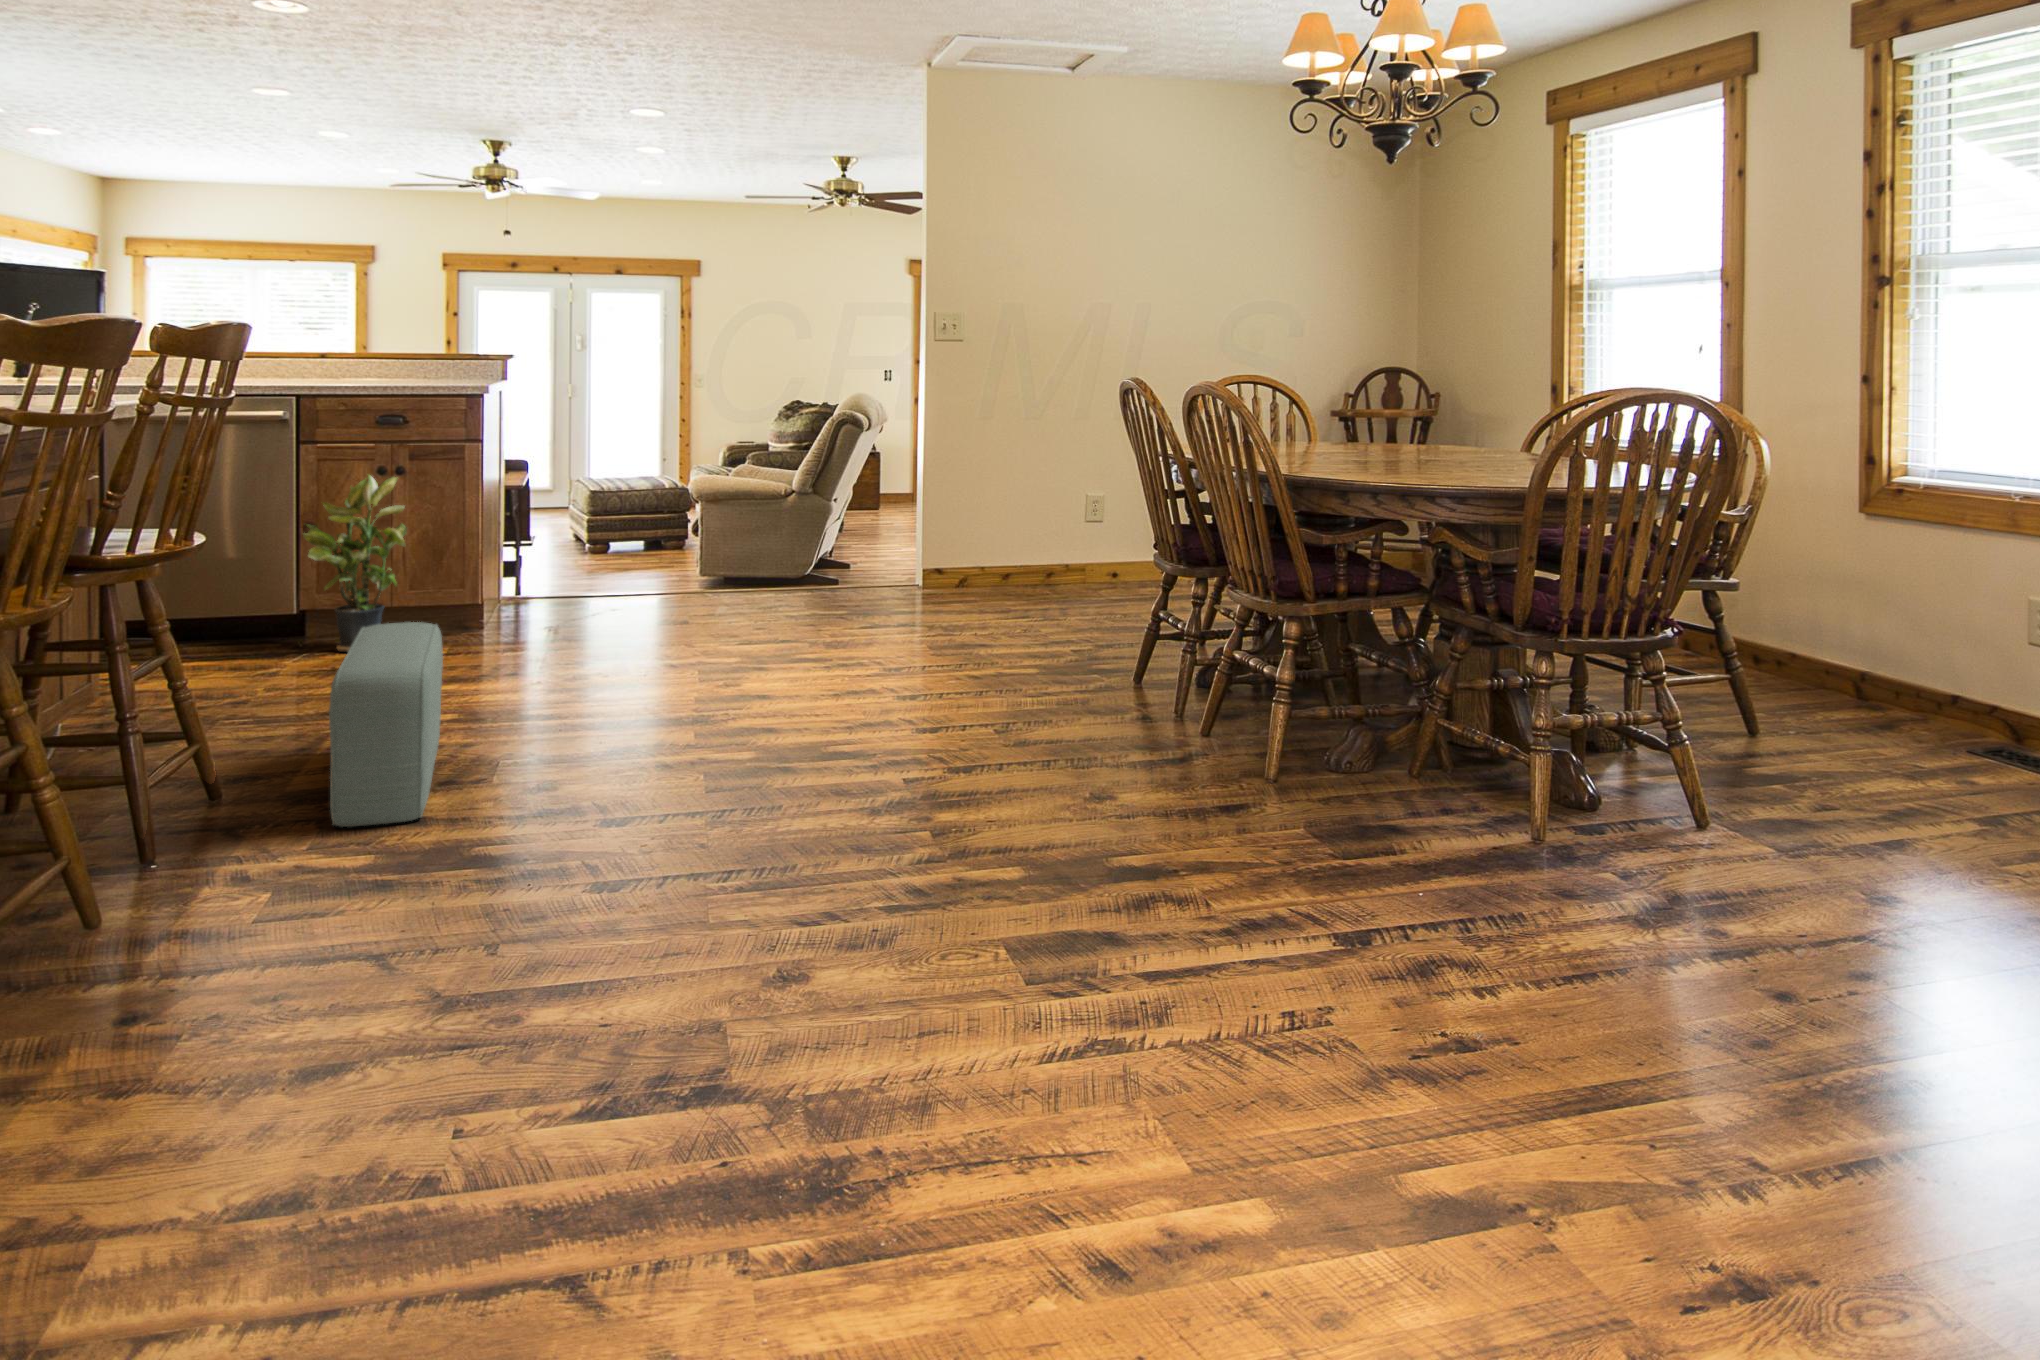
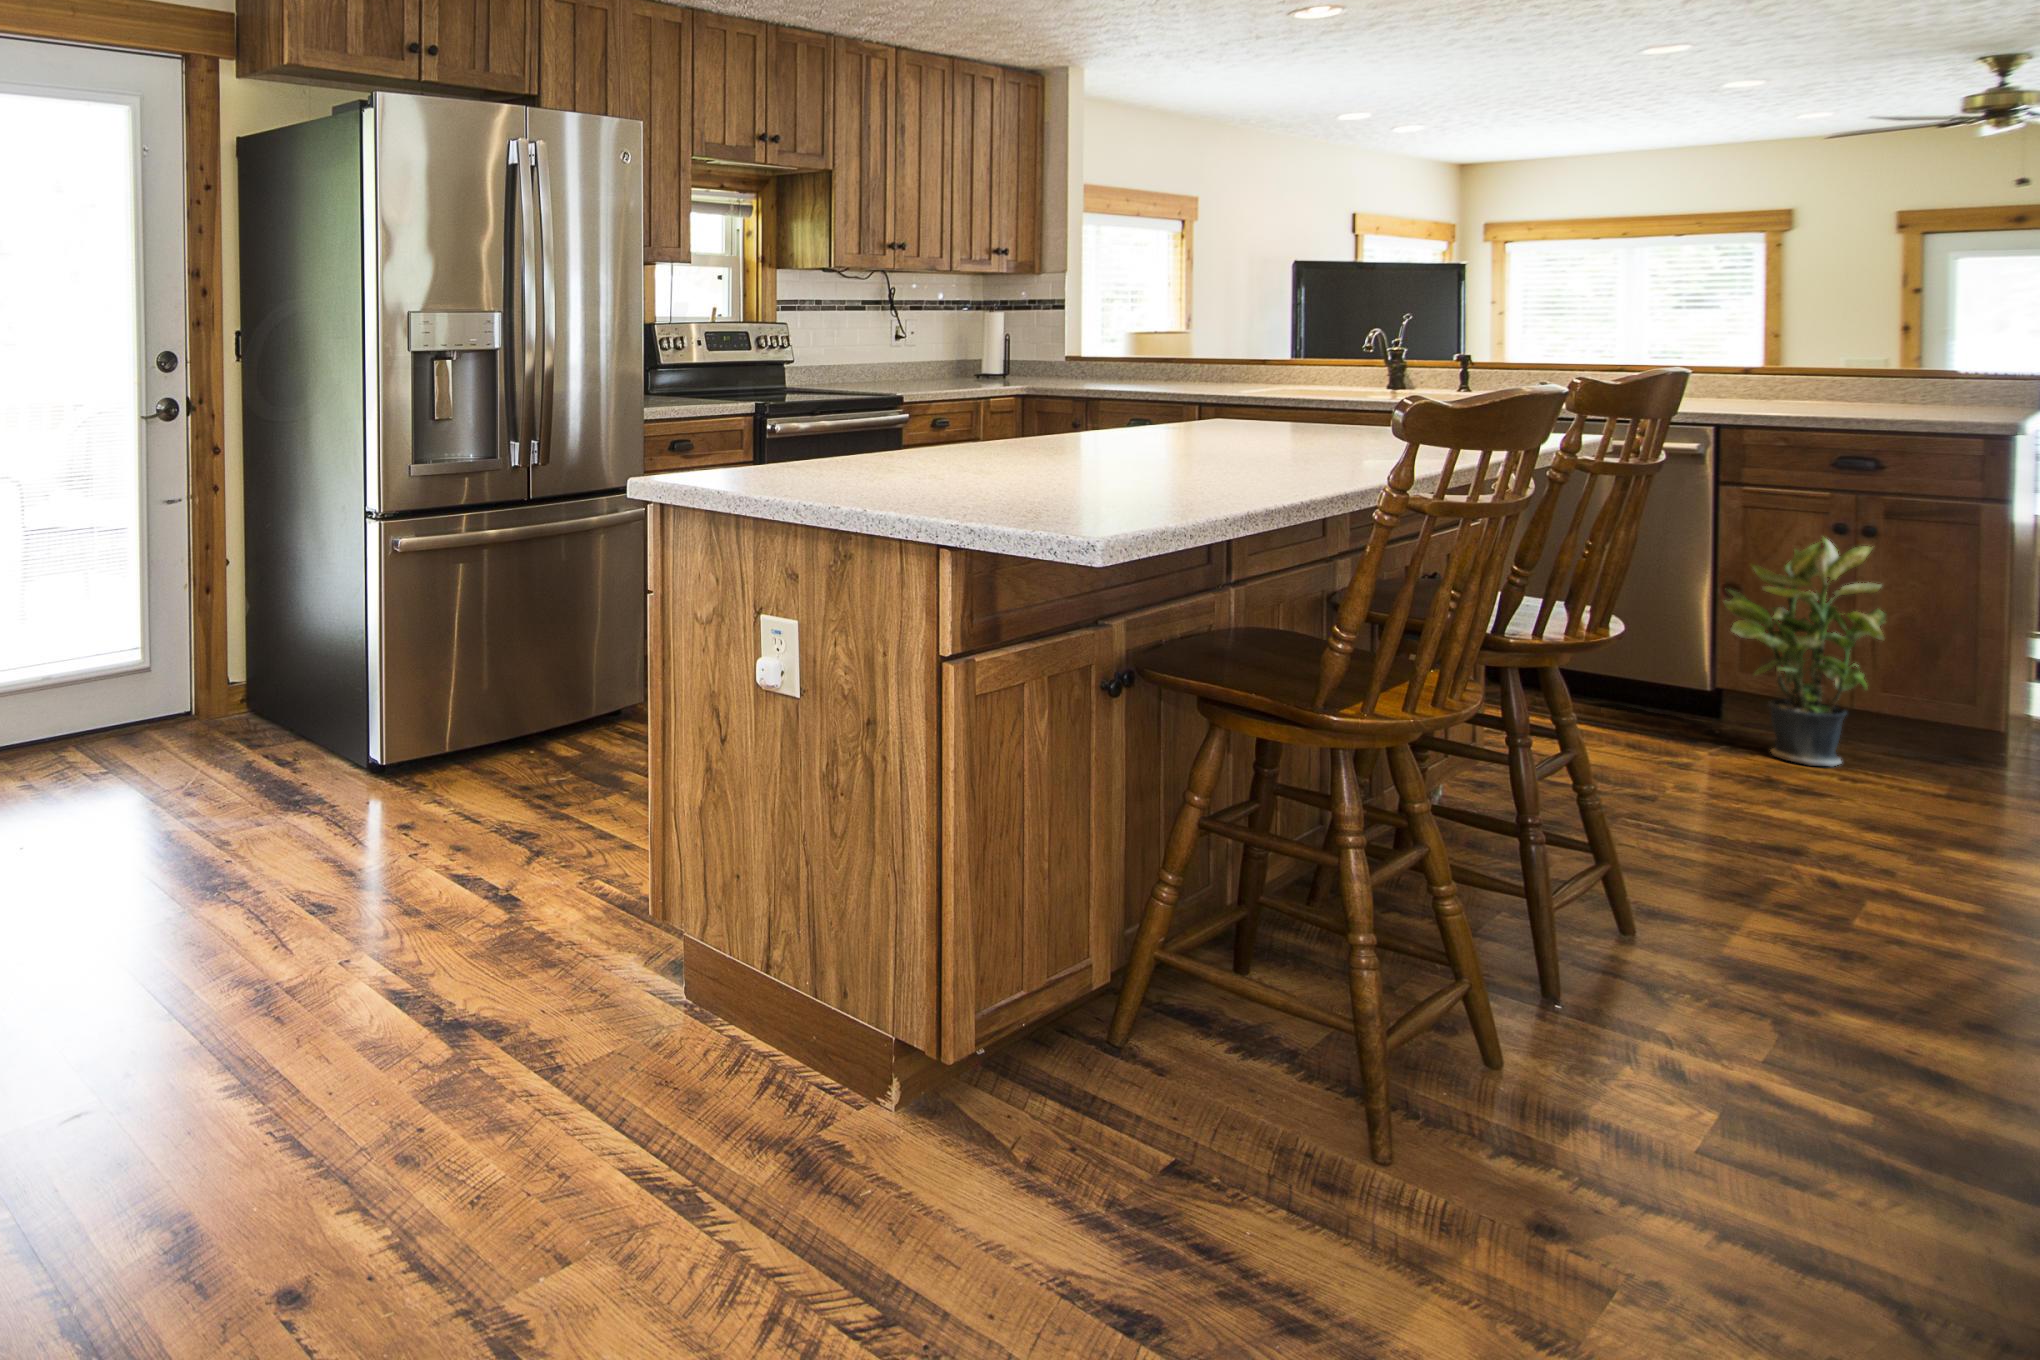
pouf: present [329,622,443,827] -> none [1795,769,1976,1081]

